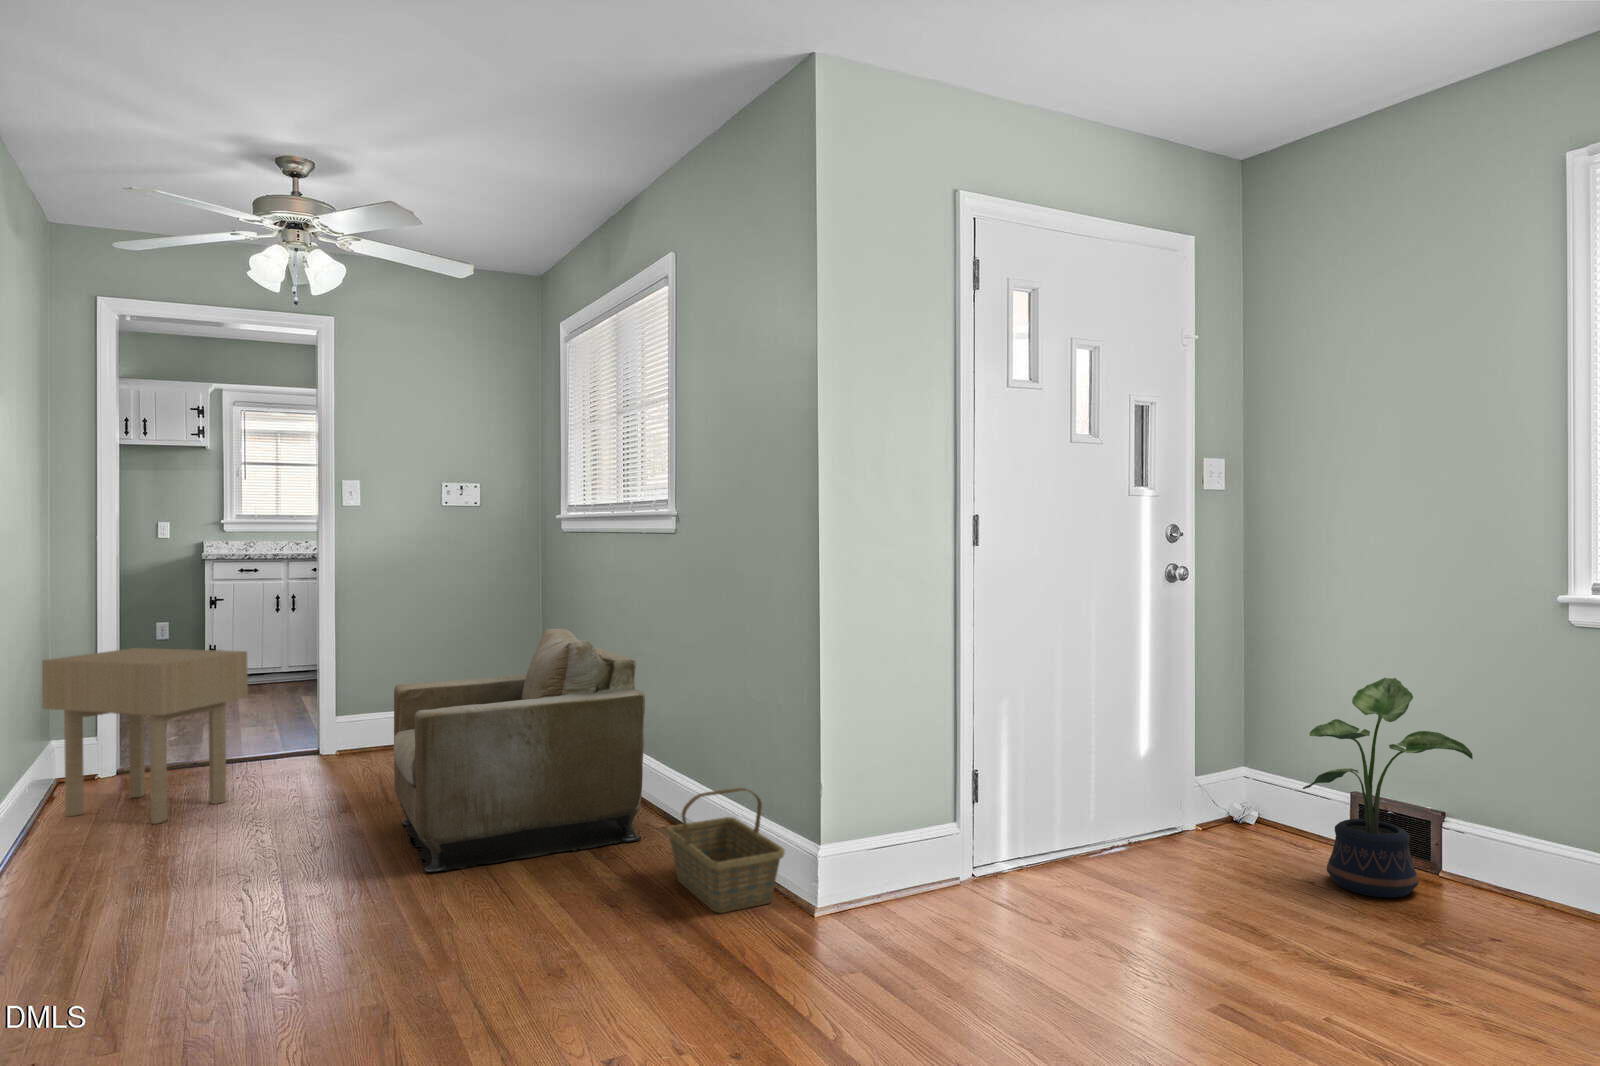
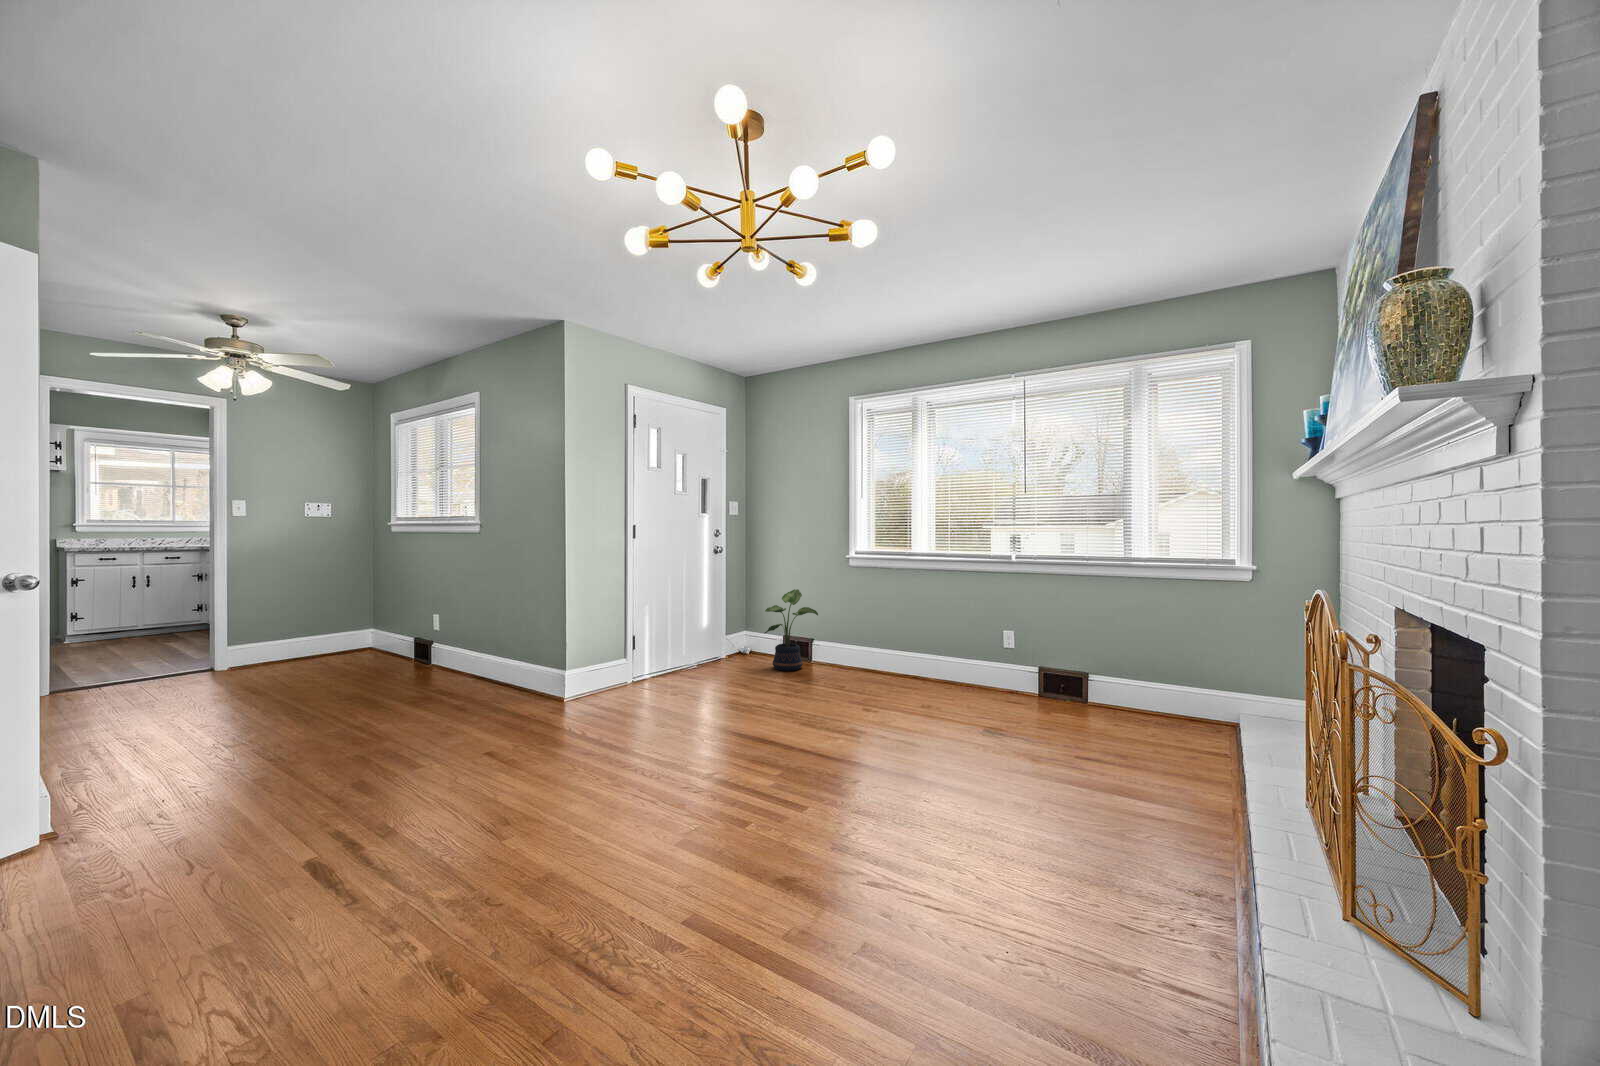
armchair: present [394,628,645,872] -> none [302,584,465,710]
side table: present [42,648,248,824] -> none [9,605,179,717]
basket: present [665,788,785,913] -> none [482,651,546,706]

